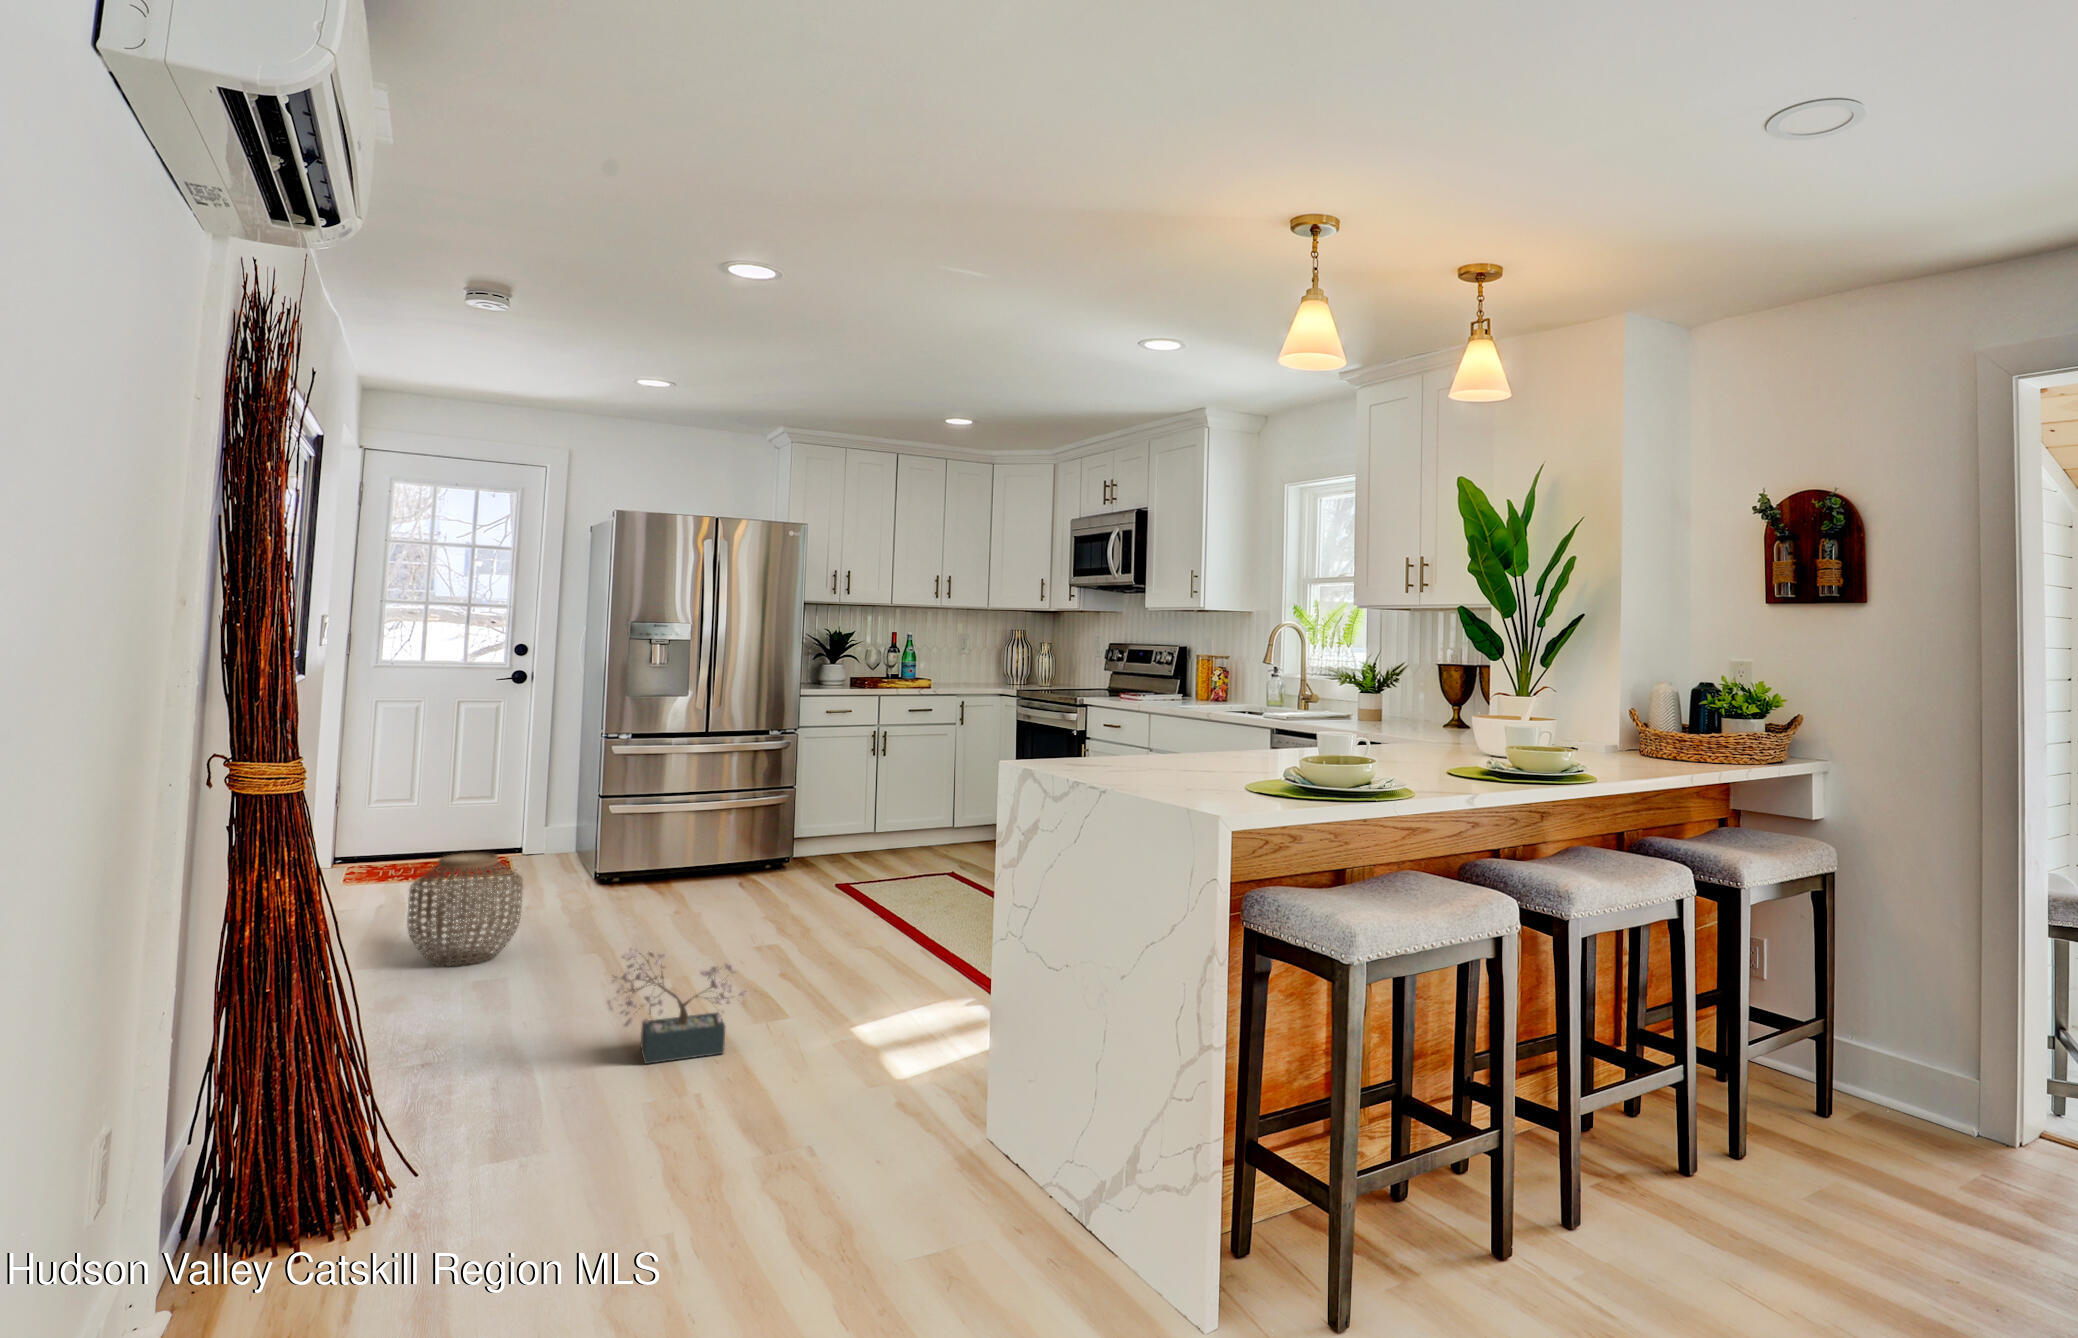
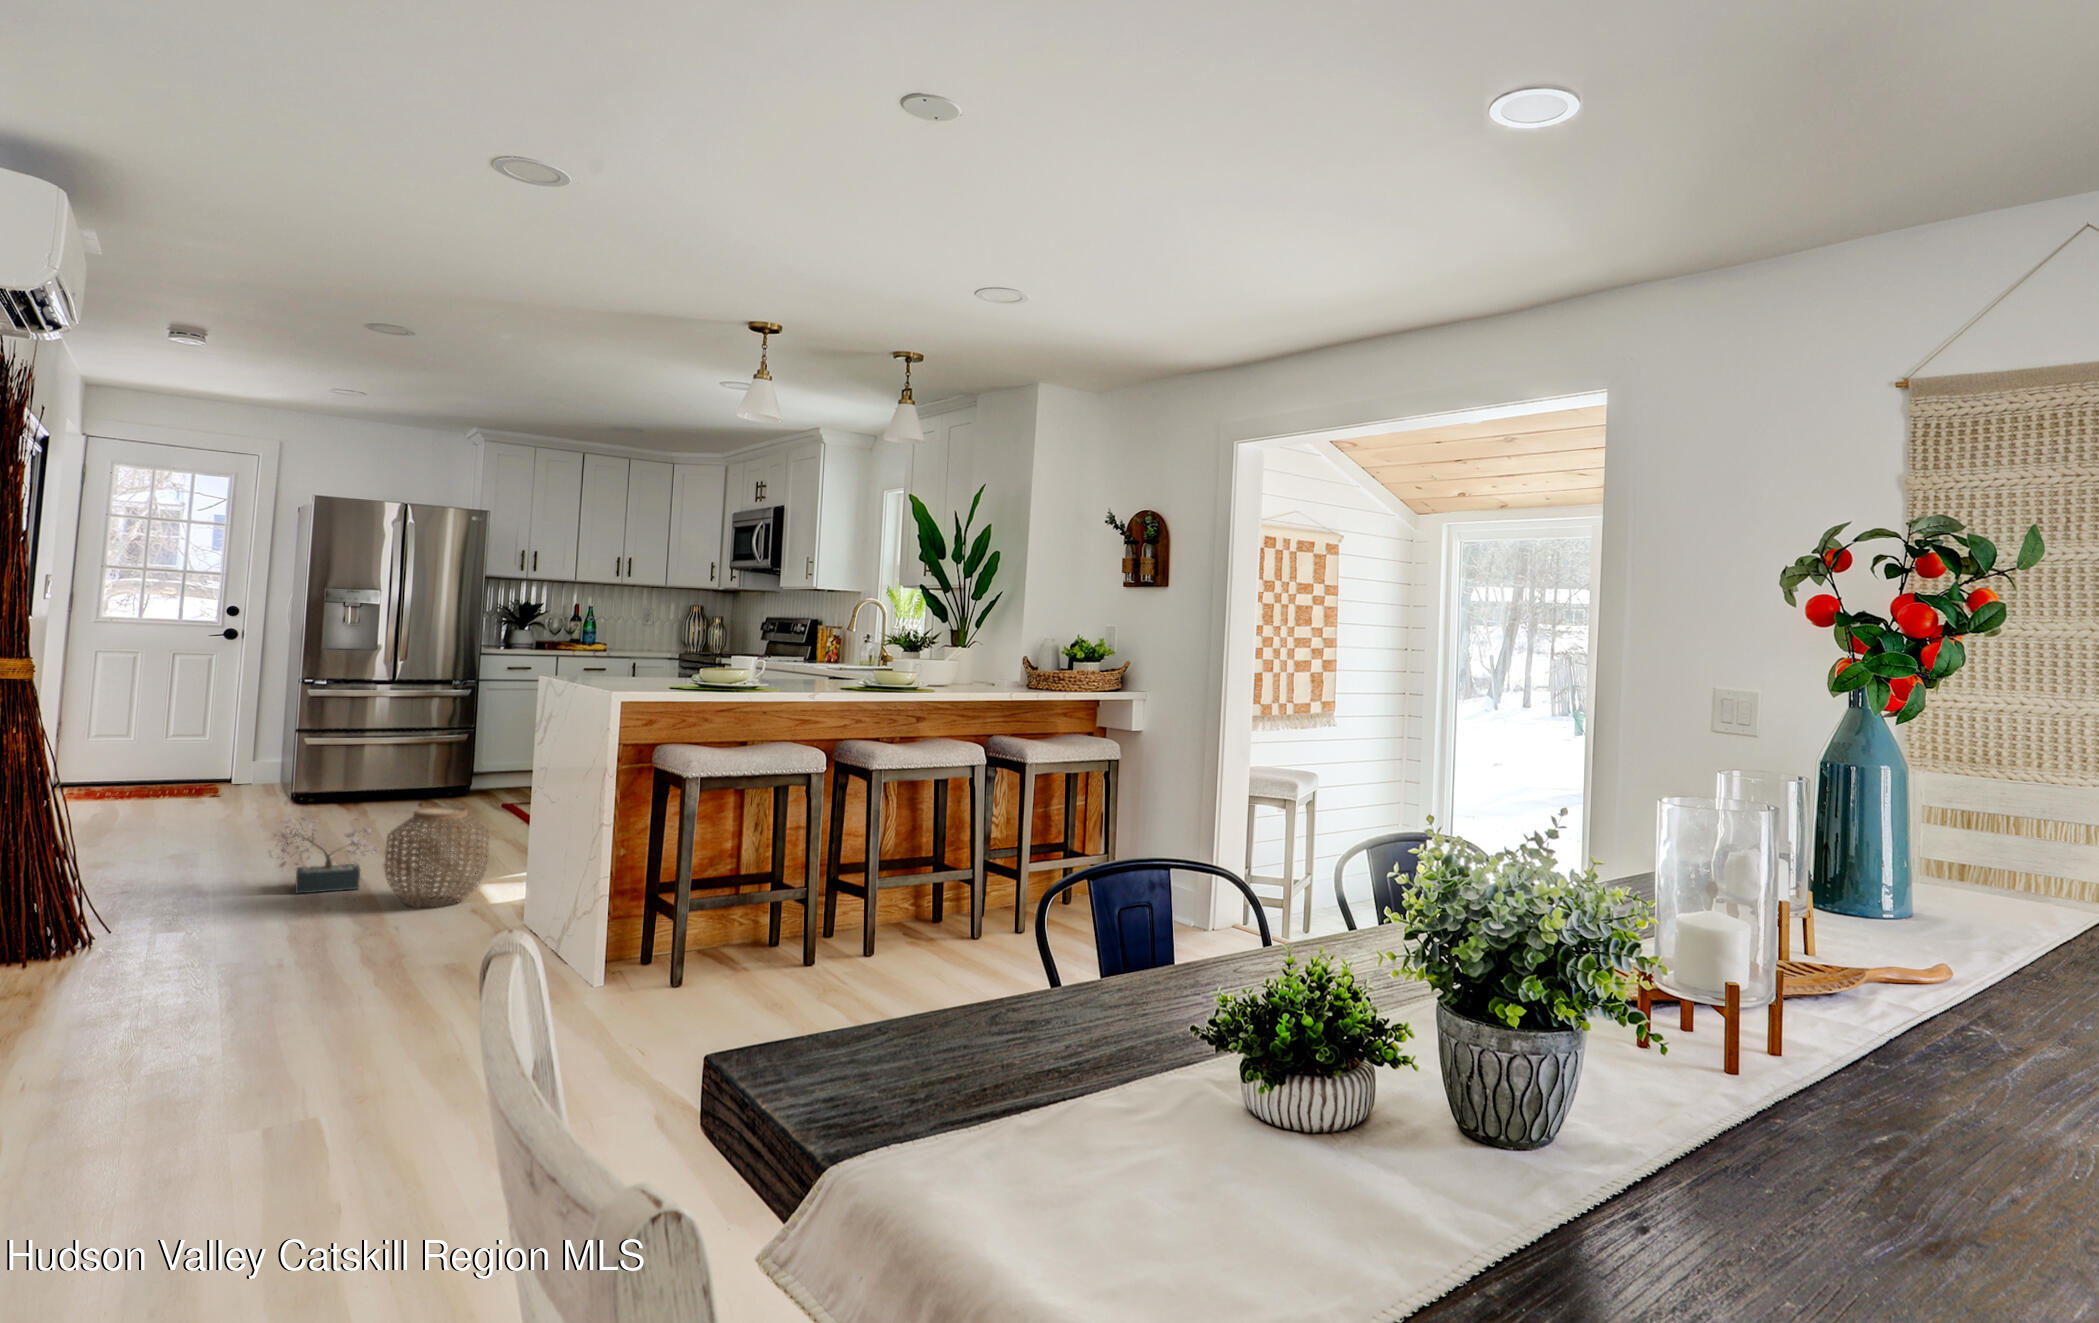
woven basket: present [408,853,523,966] -> present [385,807,489,907]

